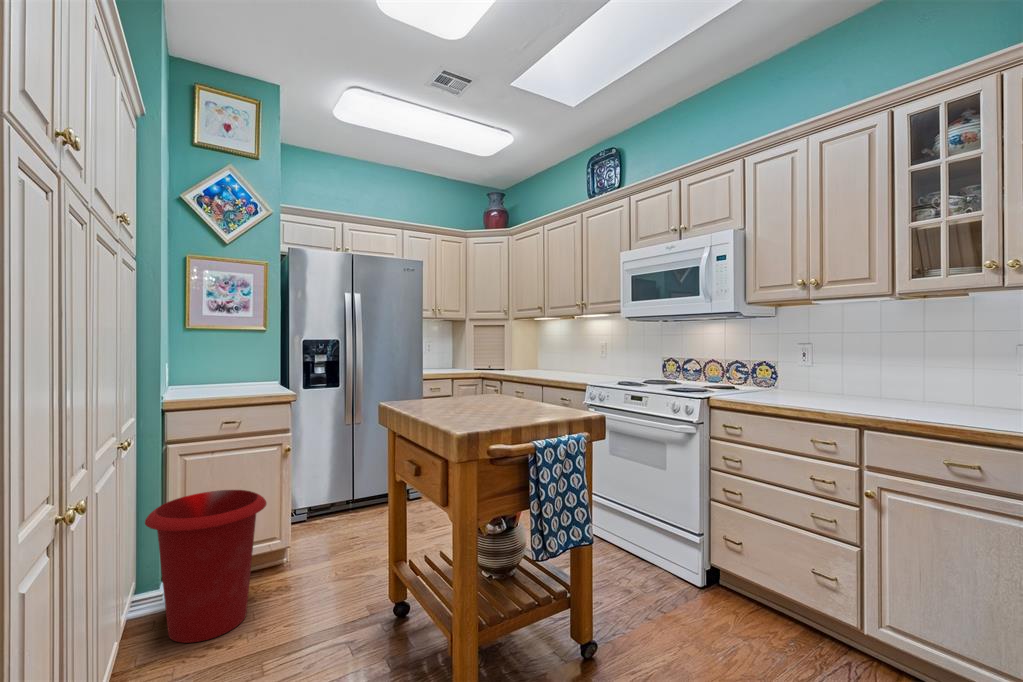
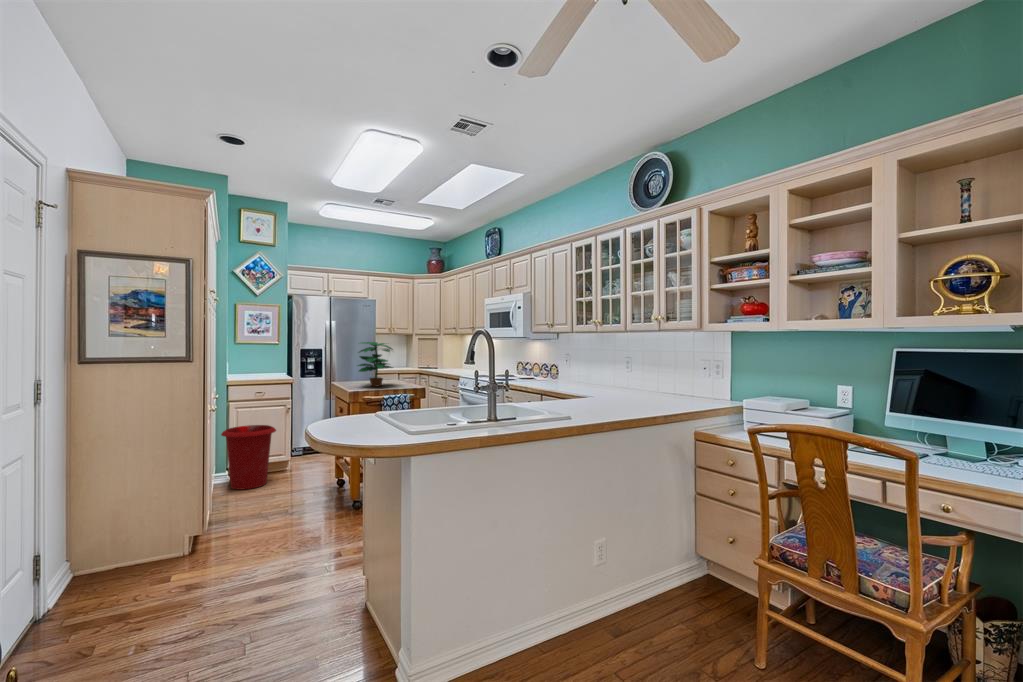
potted plant: none [451,317,532,415] -> present [358,342,393,387]

